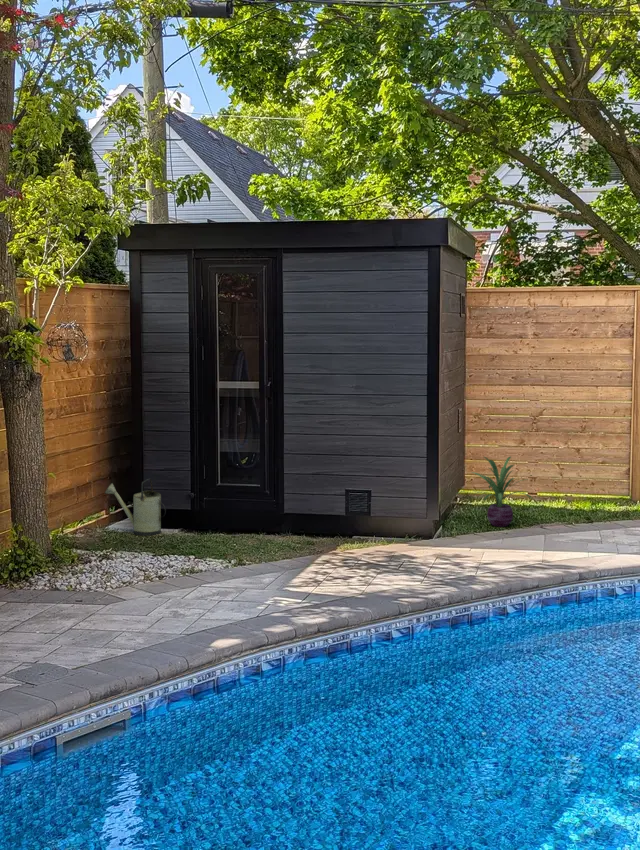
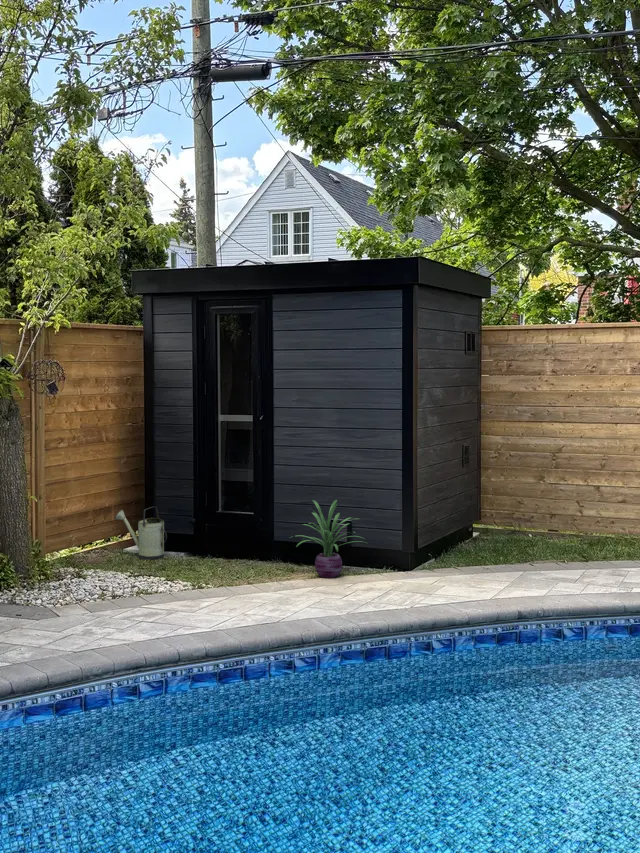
decorative plant: present [475,457,531,527] -> present [296,500,362,578]

